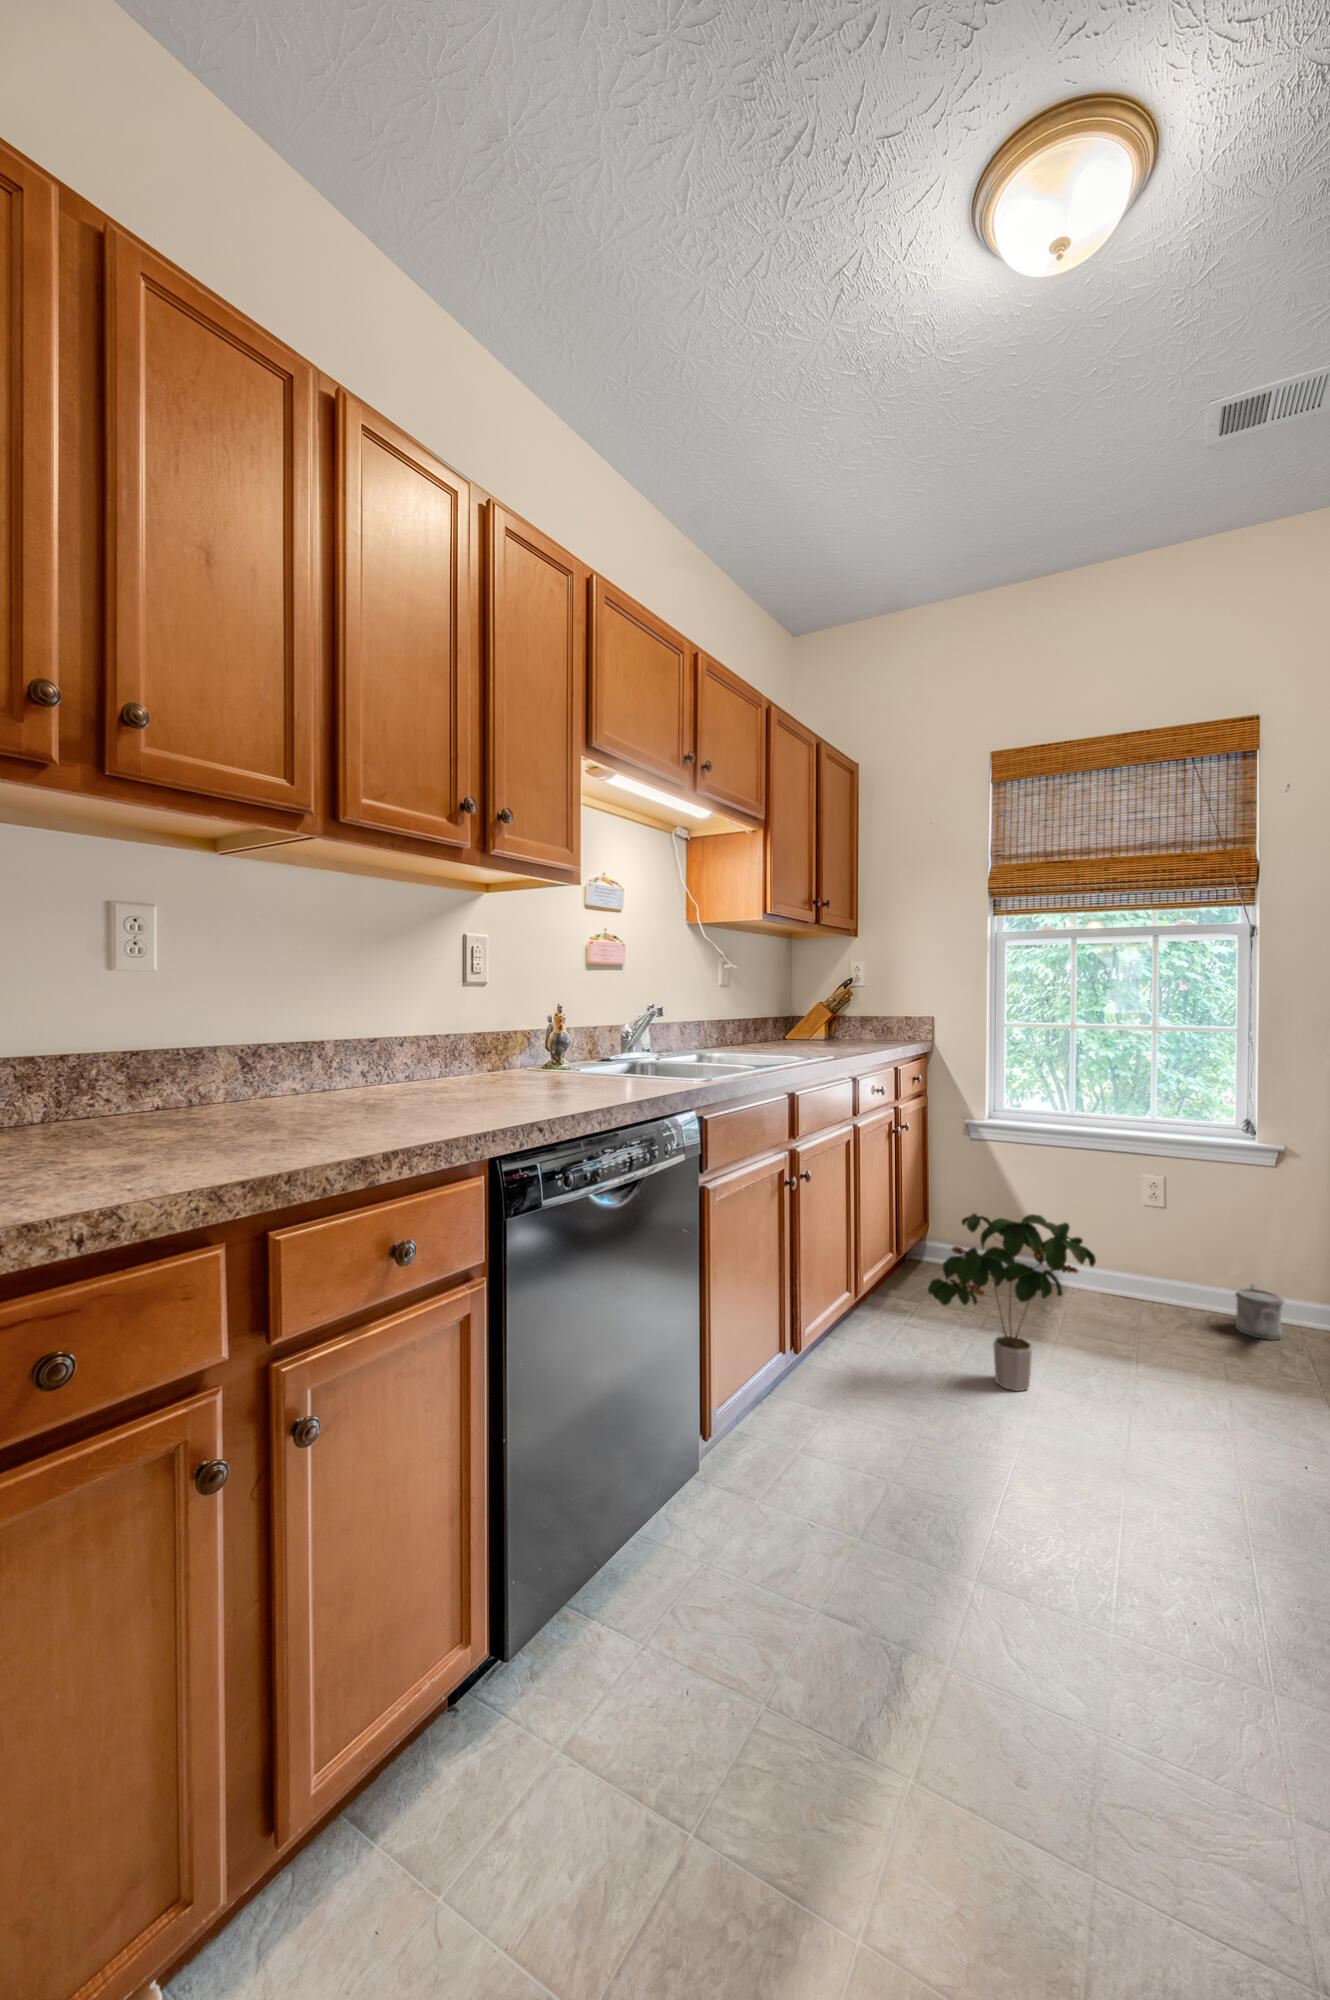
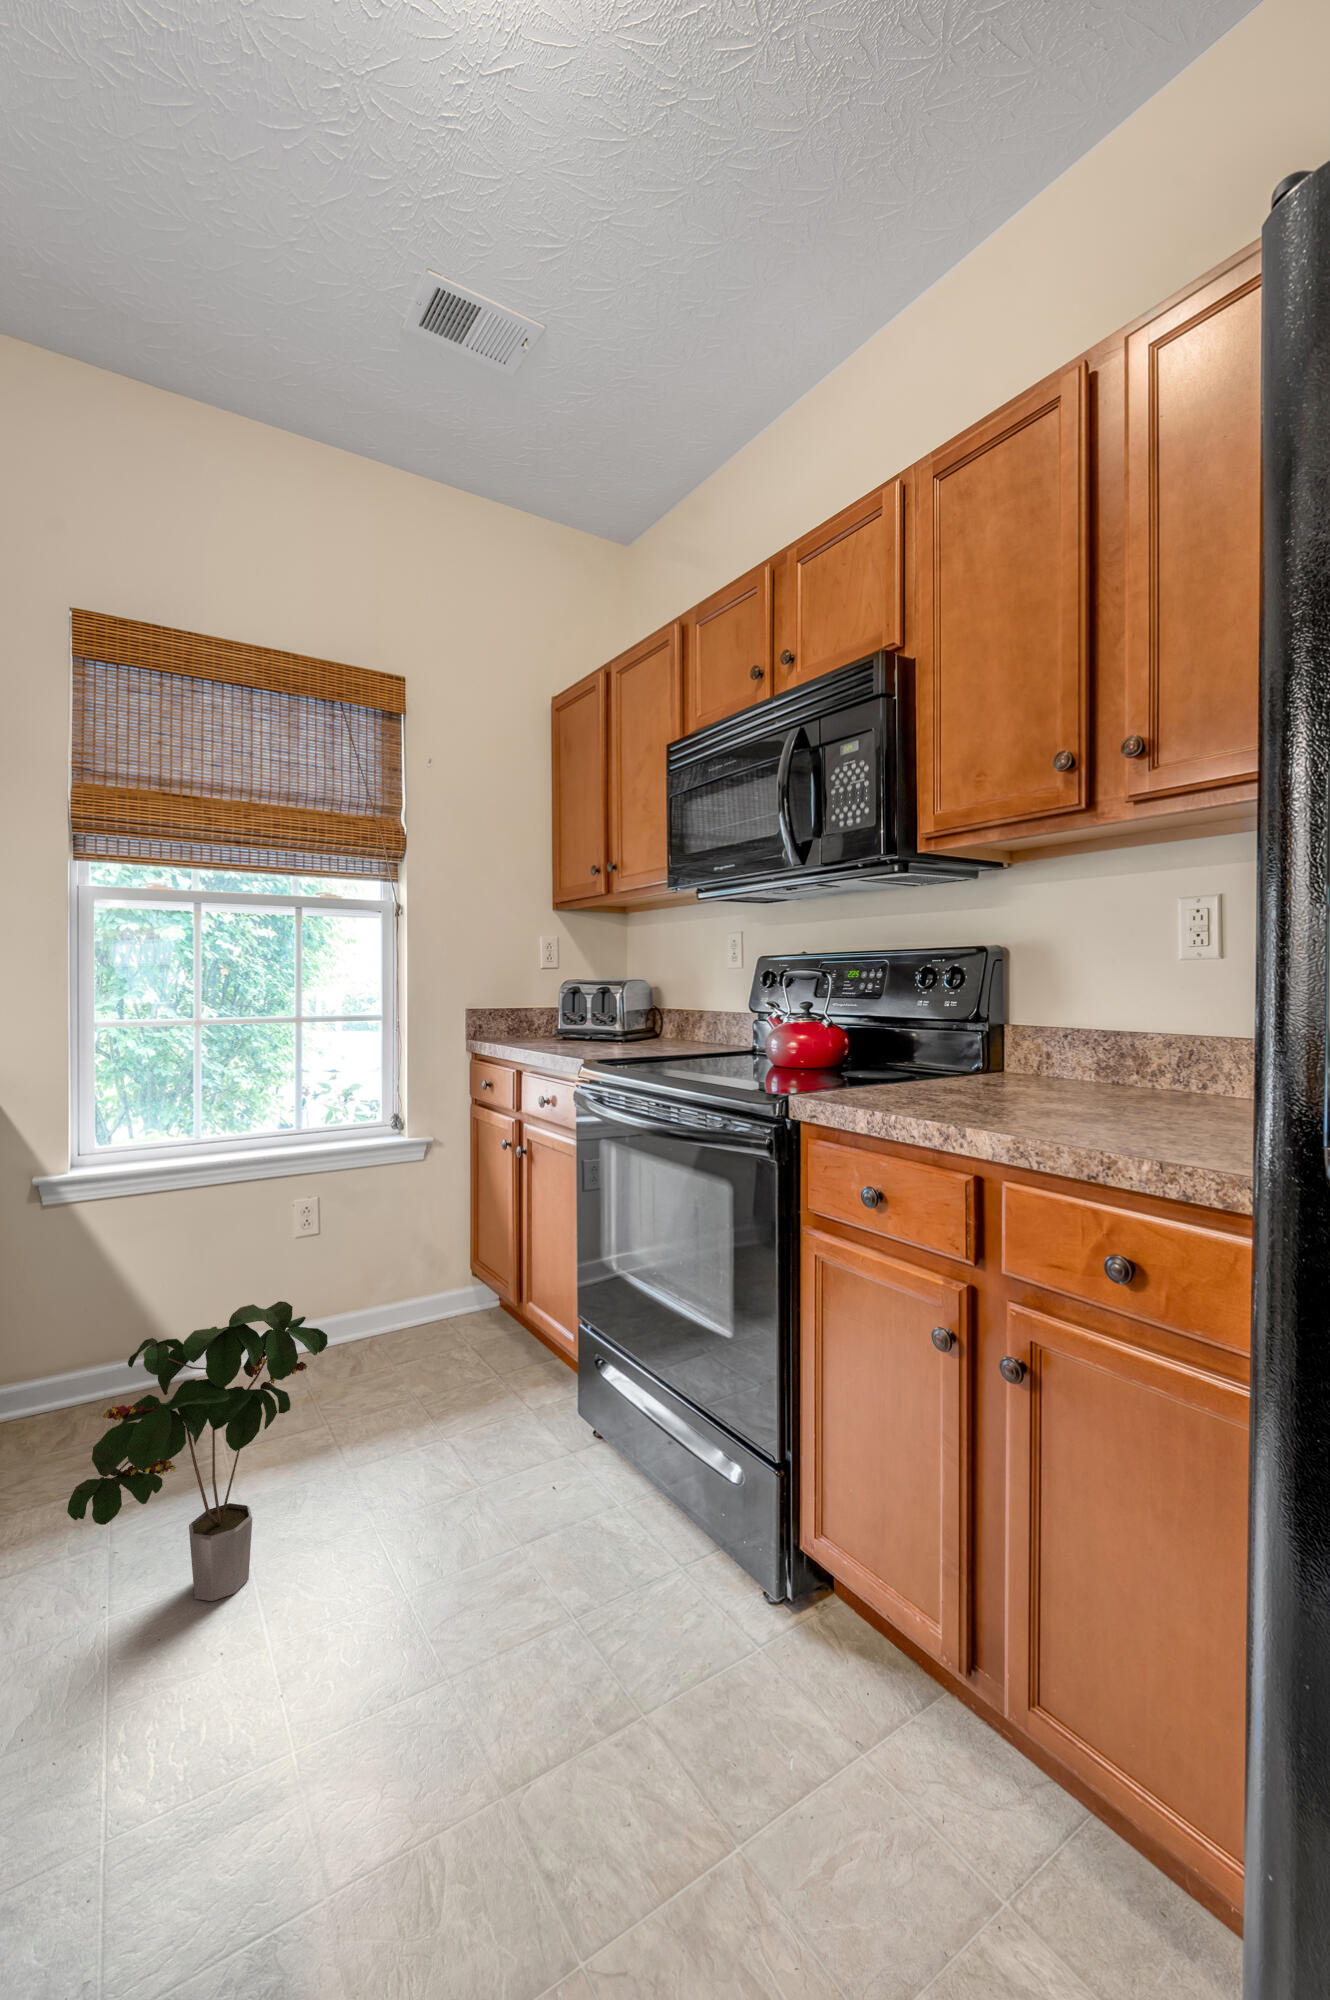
watering can: present [1235,1283,1284,1340] -> none [403,1290,457,1351]

